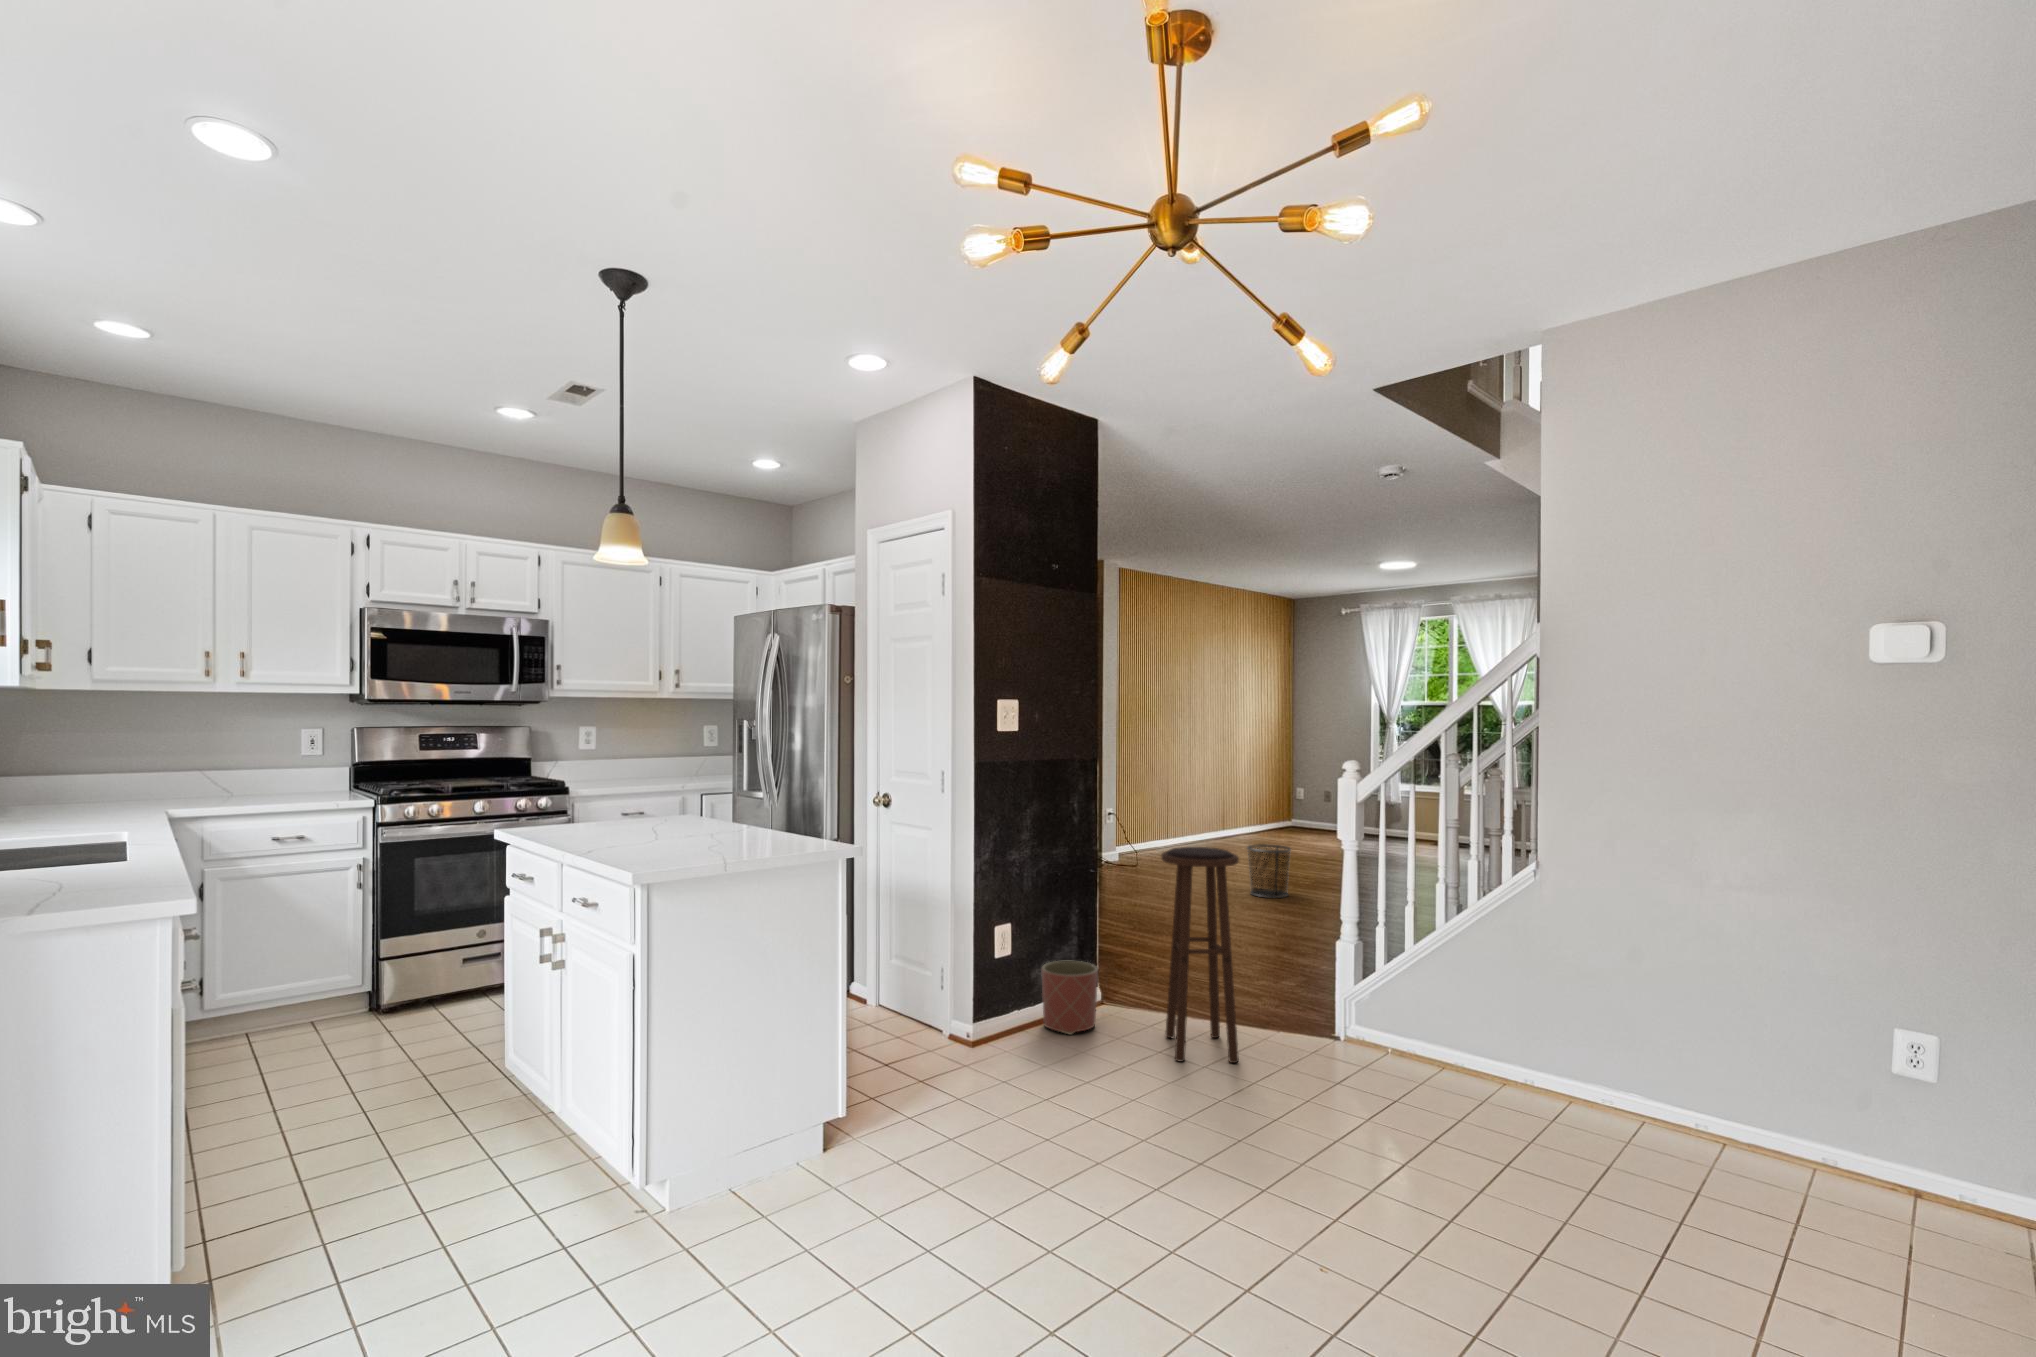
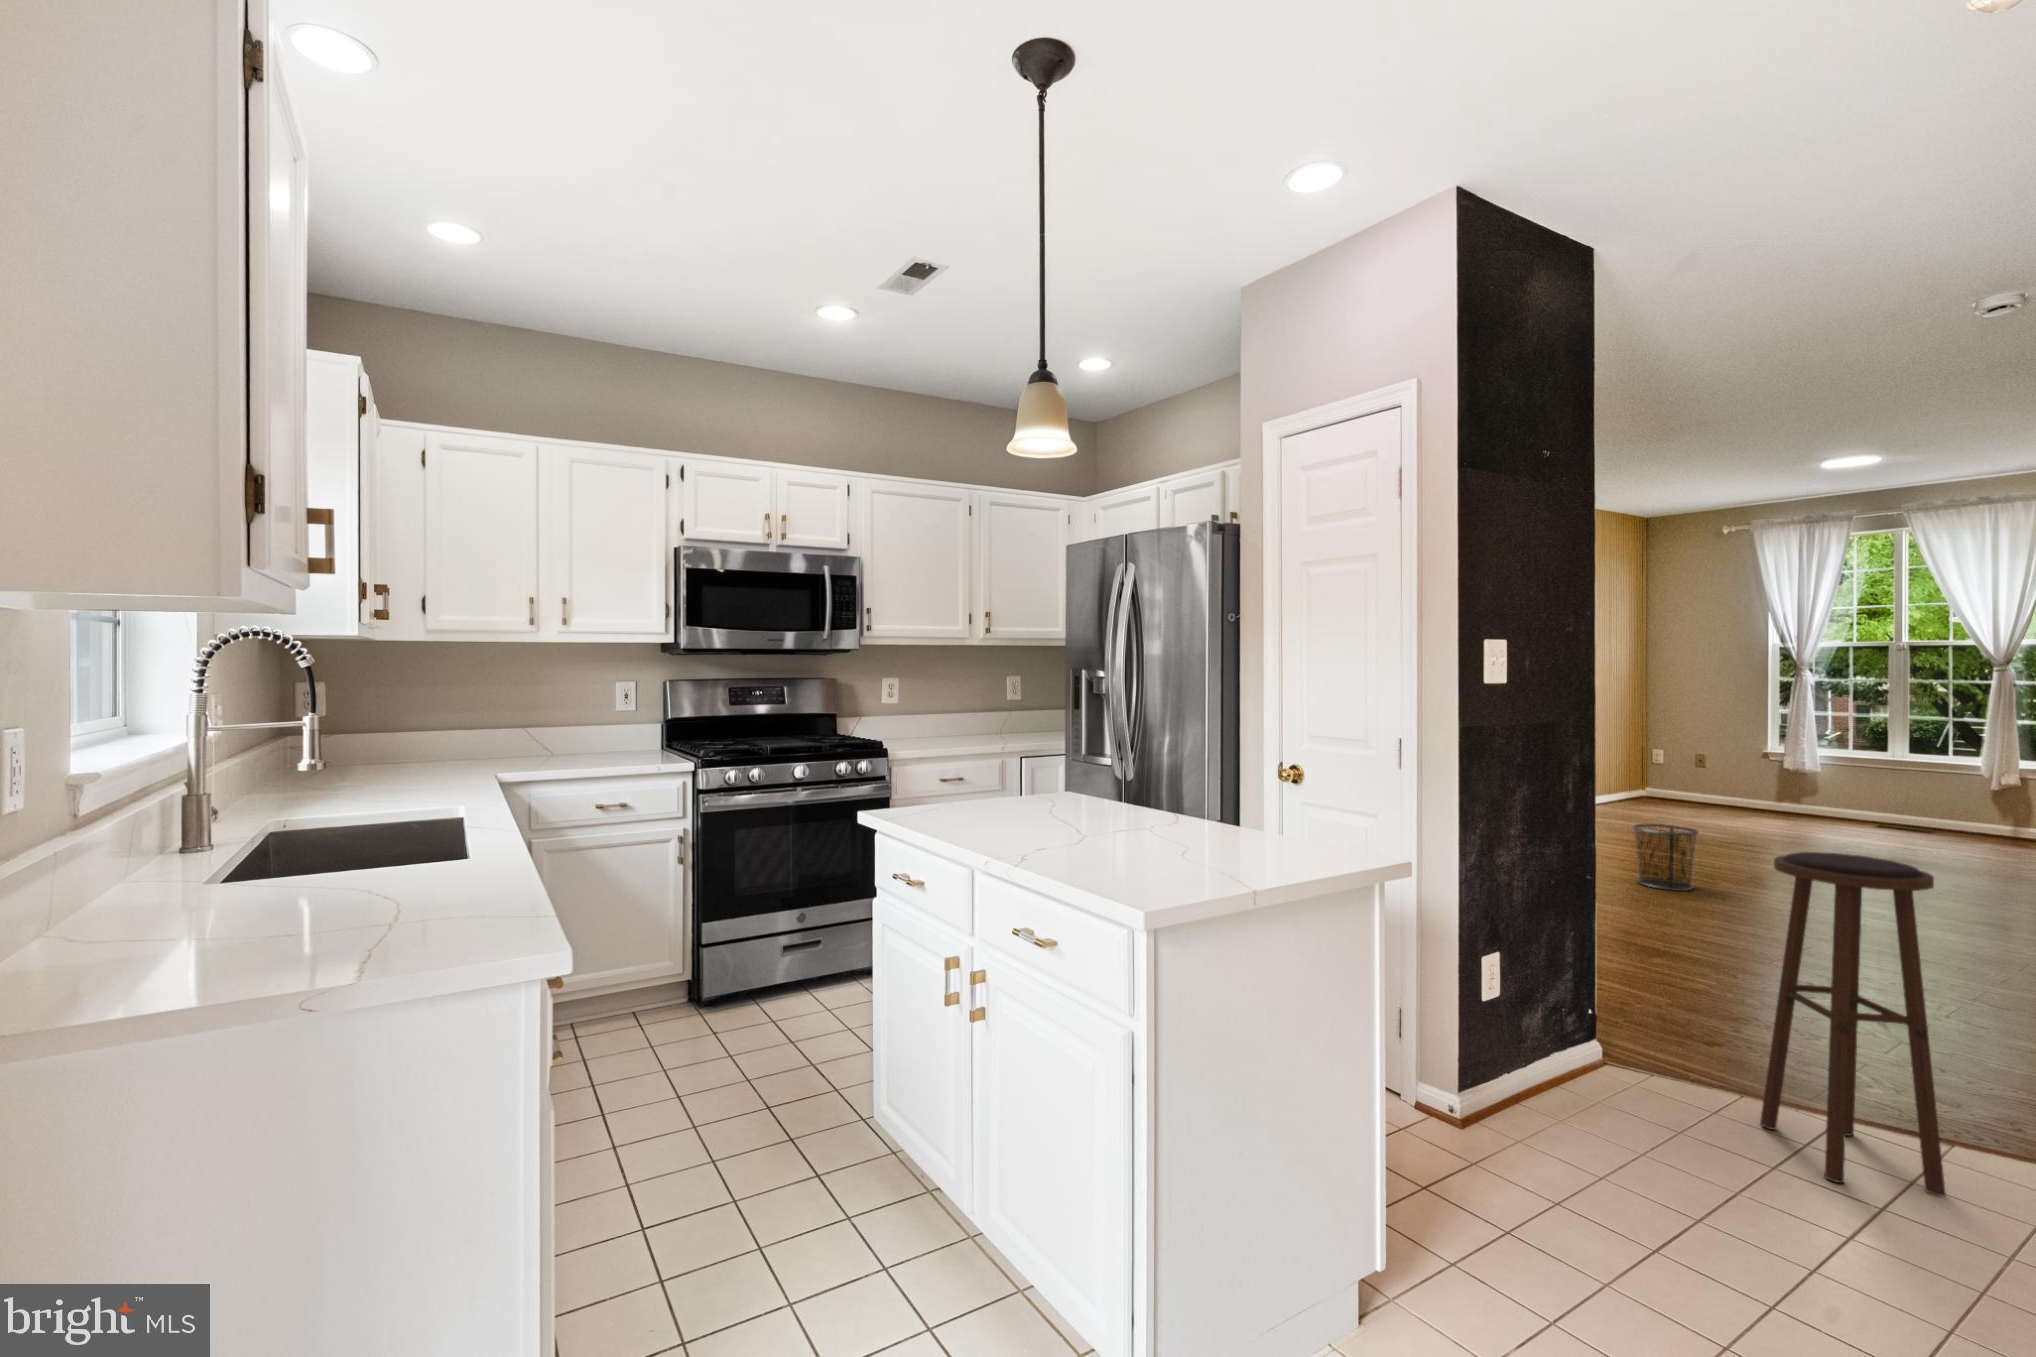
planter: present [1042,960,1098,1035] -> none [1542,997,1636,1109]

